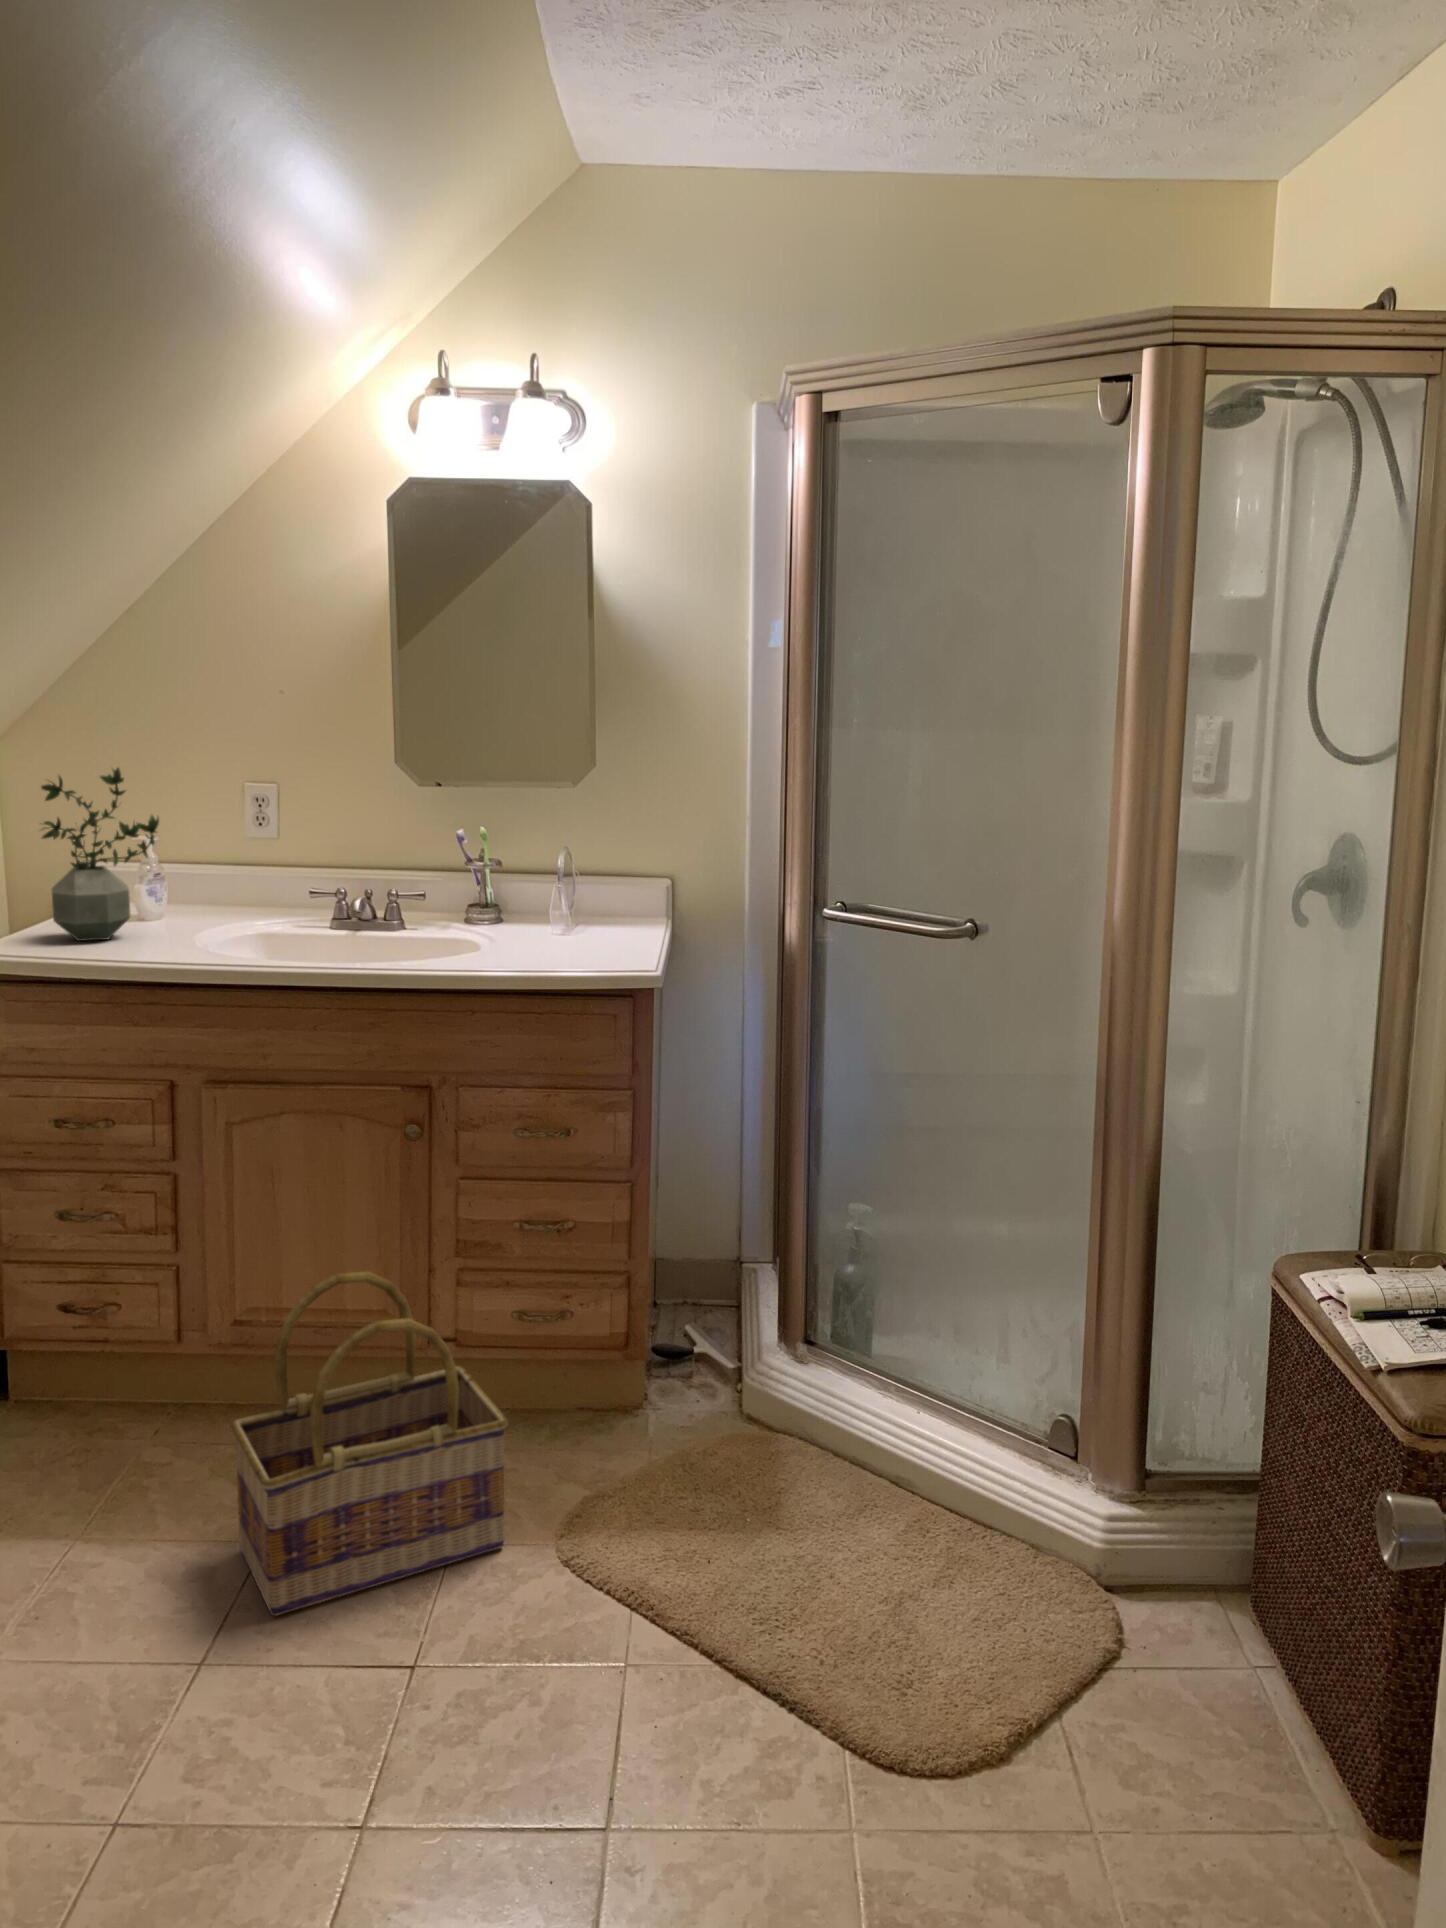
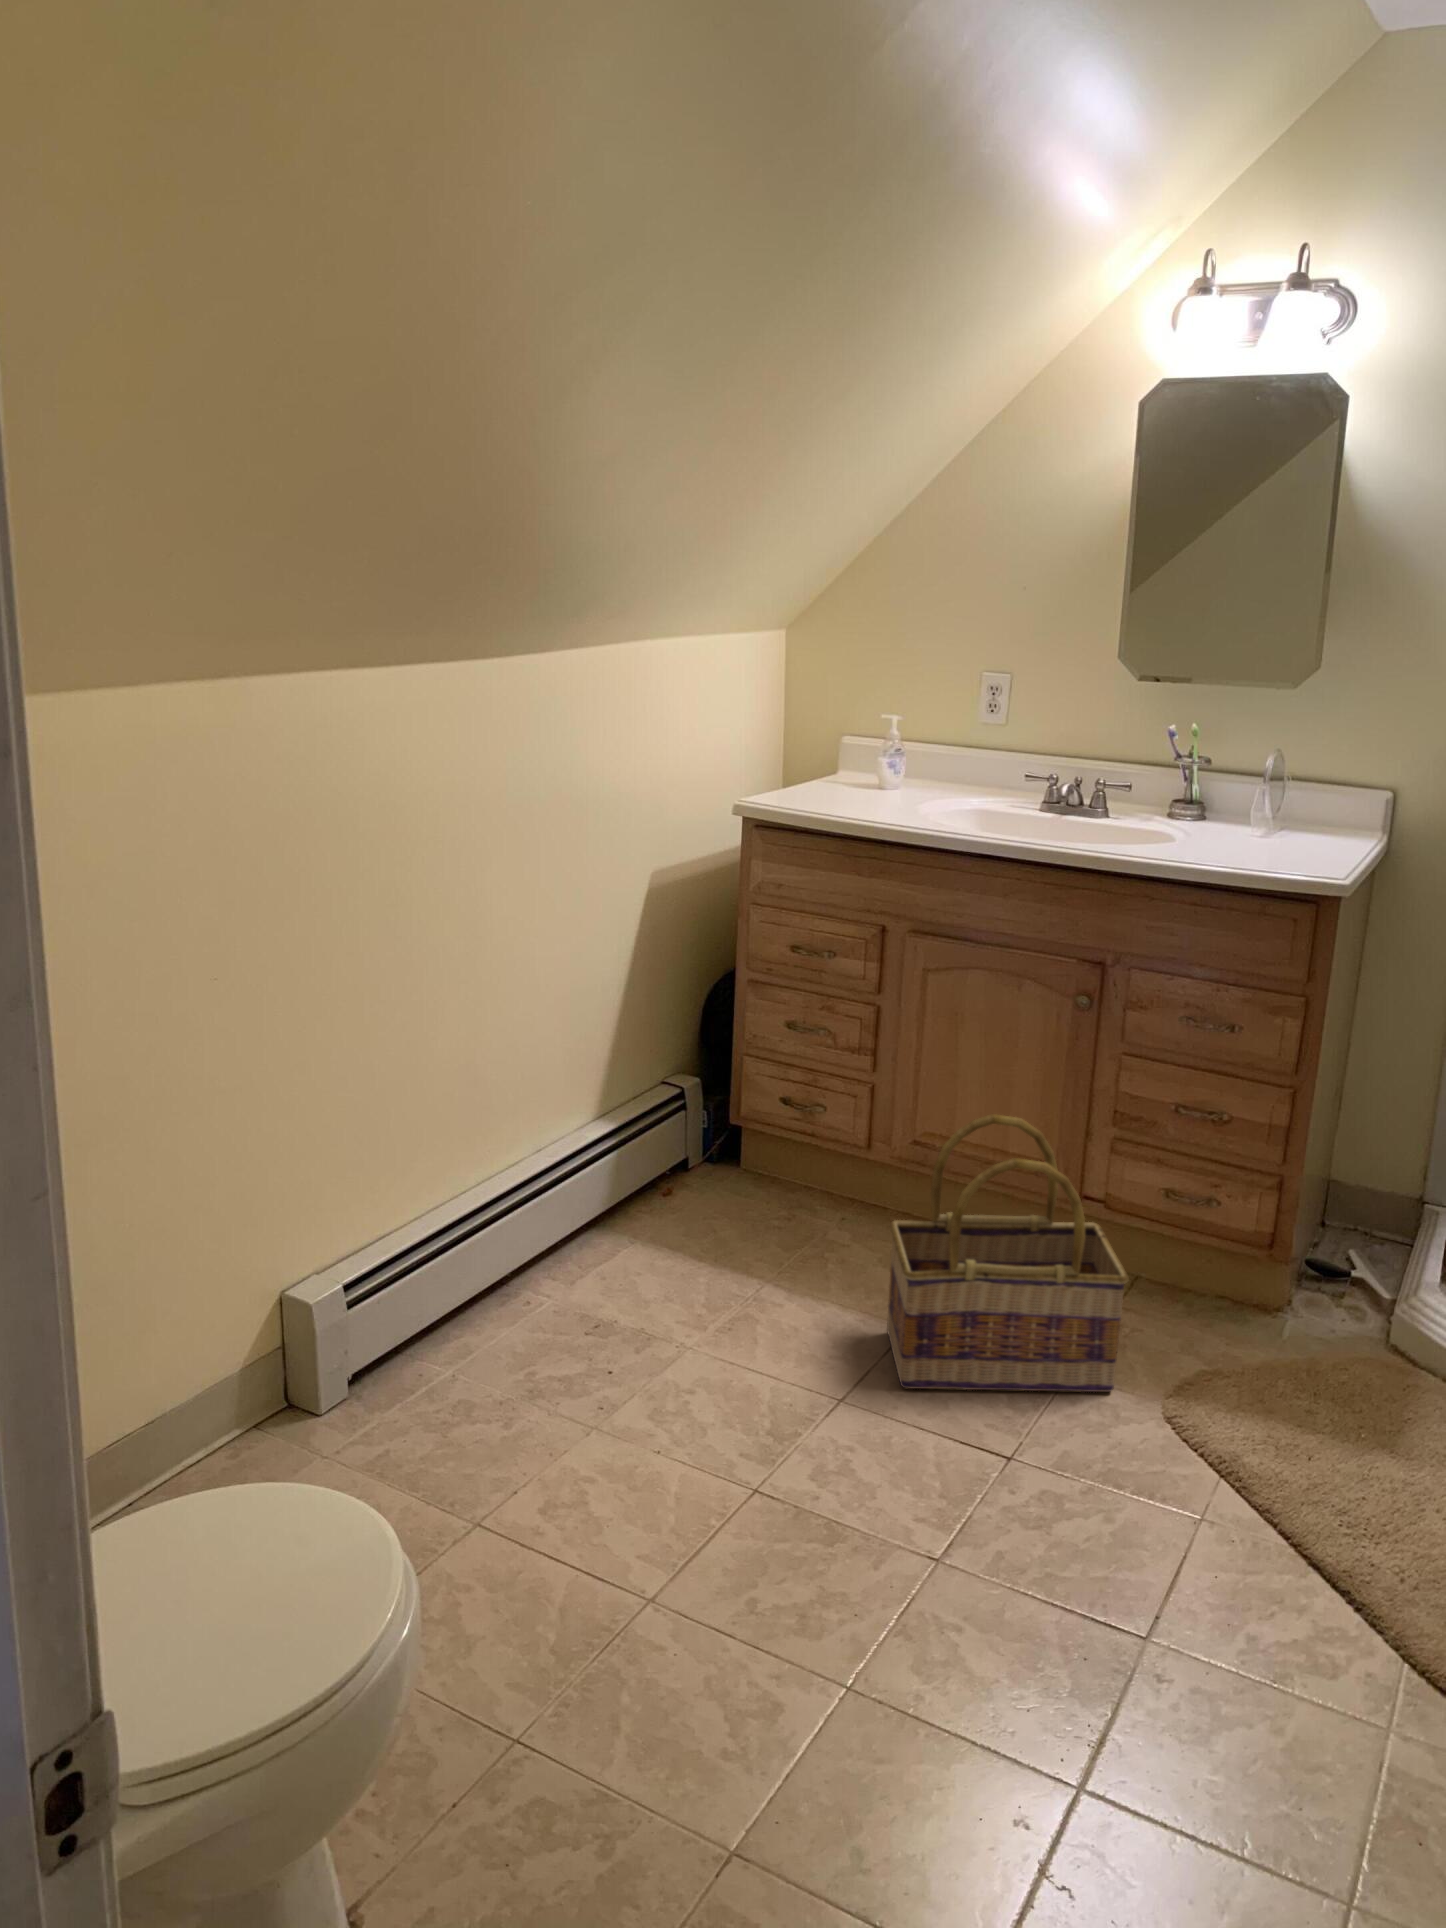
potted plant: present [41,768,159,941] -> none [803,651,901,802]

